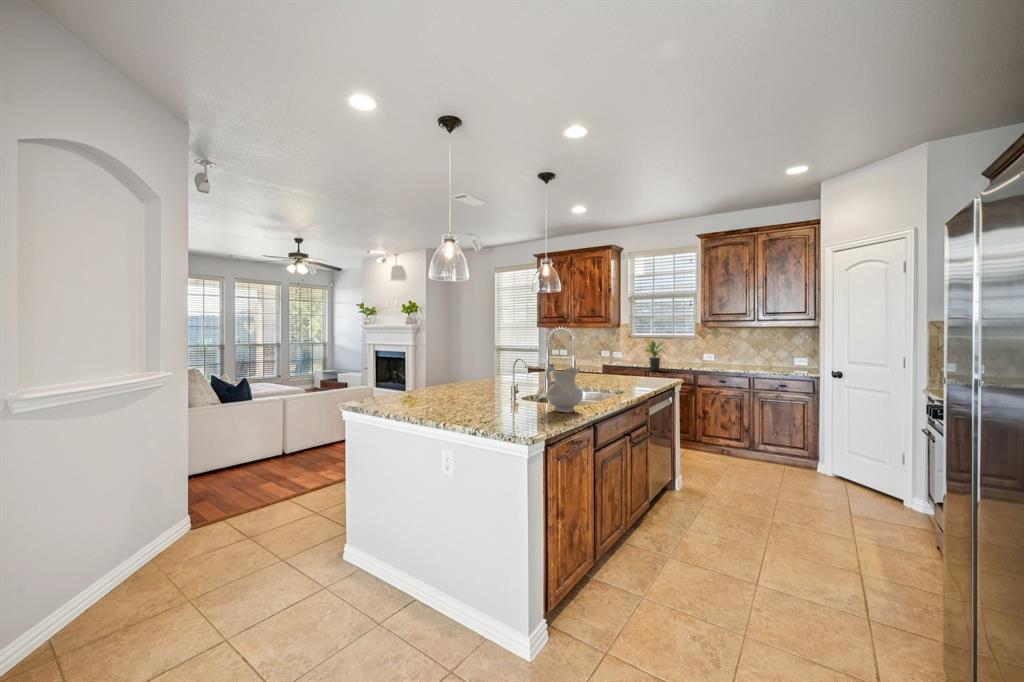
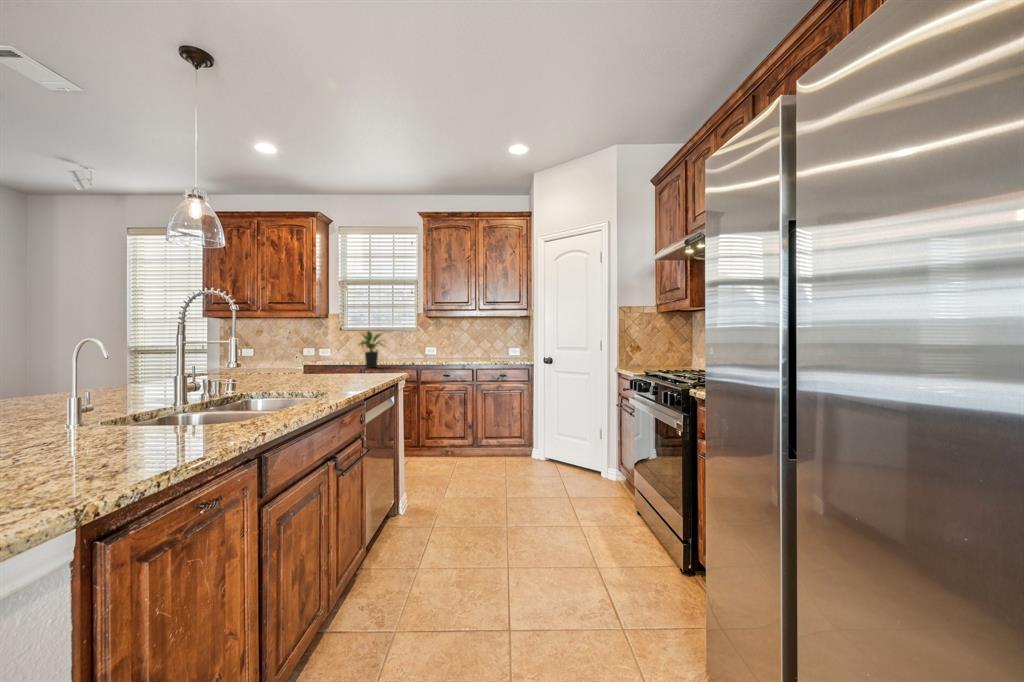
ceramic pitcher: present [546,364,583,413] -> none [145,343,235,439]

